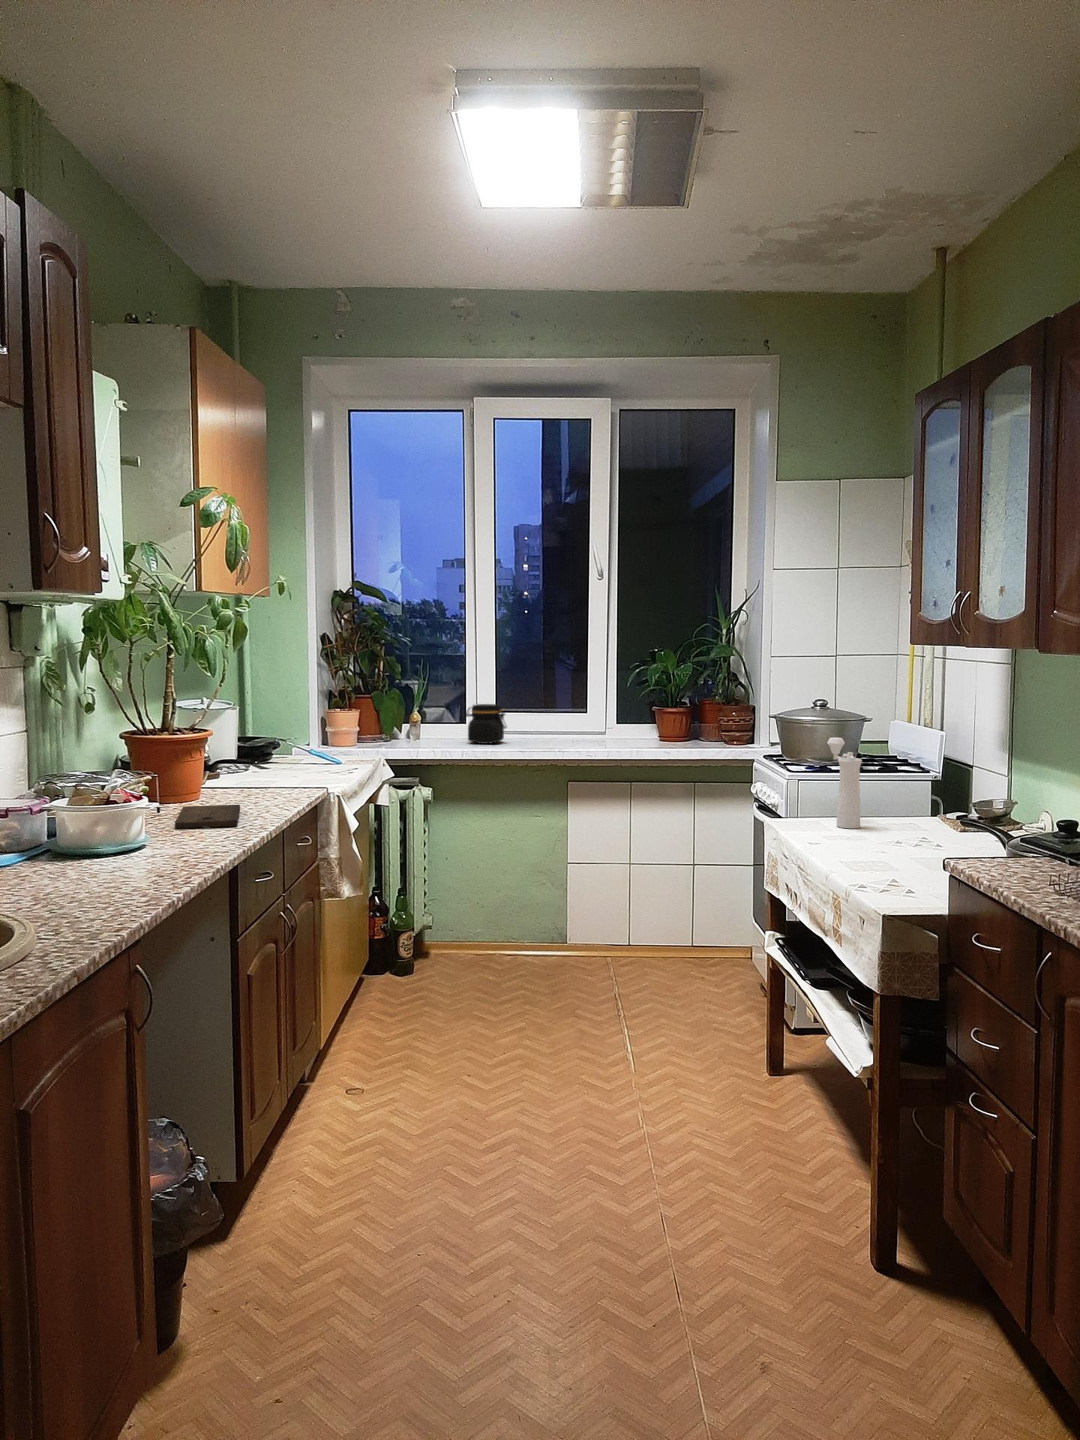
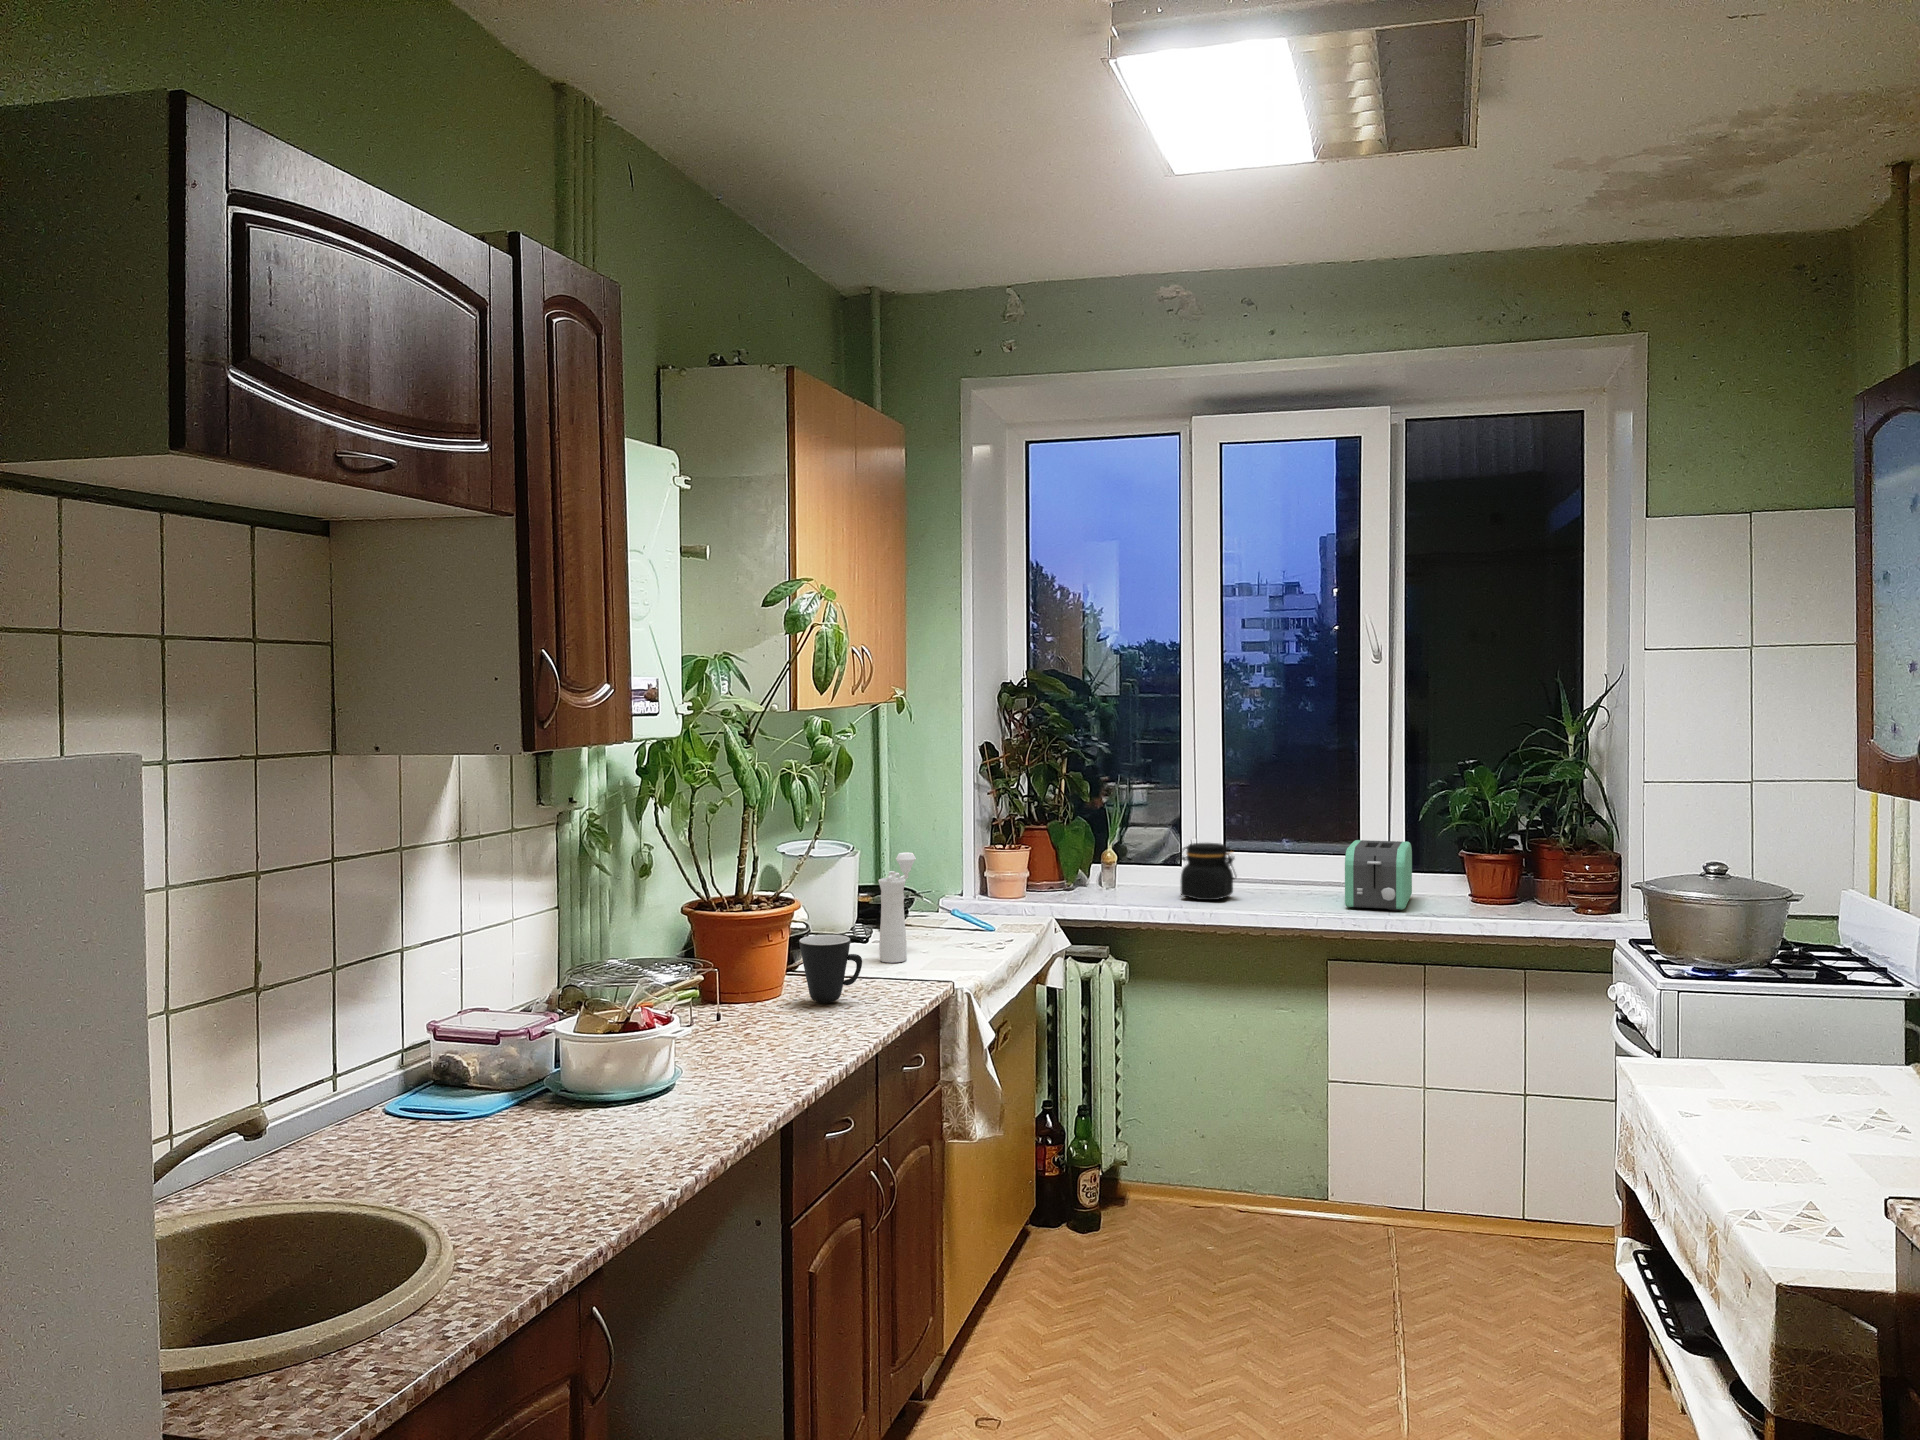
toaster: none [581,701,622,746] -> present [1345,840,1412,911]
pepper mill: present [827,738,862,829] -> present [878,852,916,963]
mug: none [216,752,264,801] -> present [799,935,862,1003]
cutting board: present [175,805,240,828] -> none [725,1015,822,1054]

